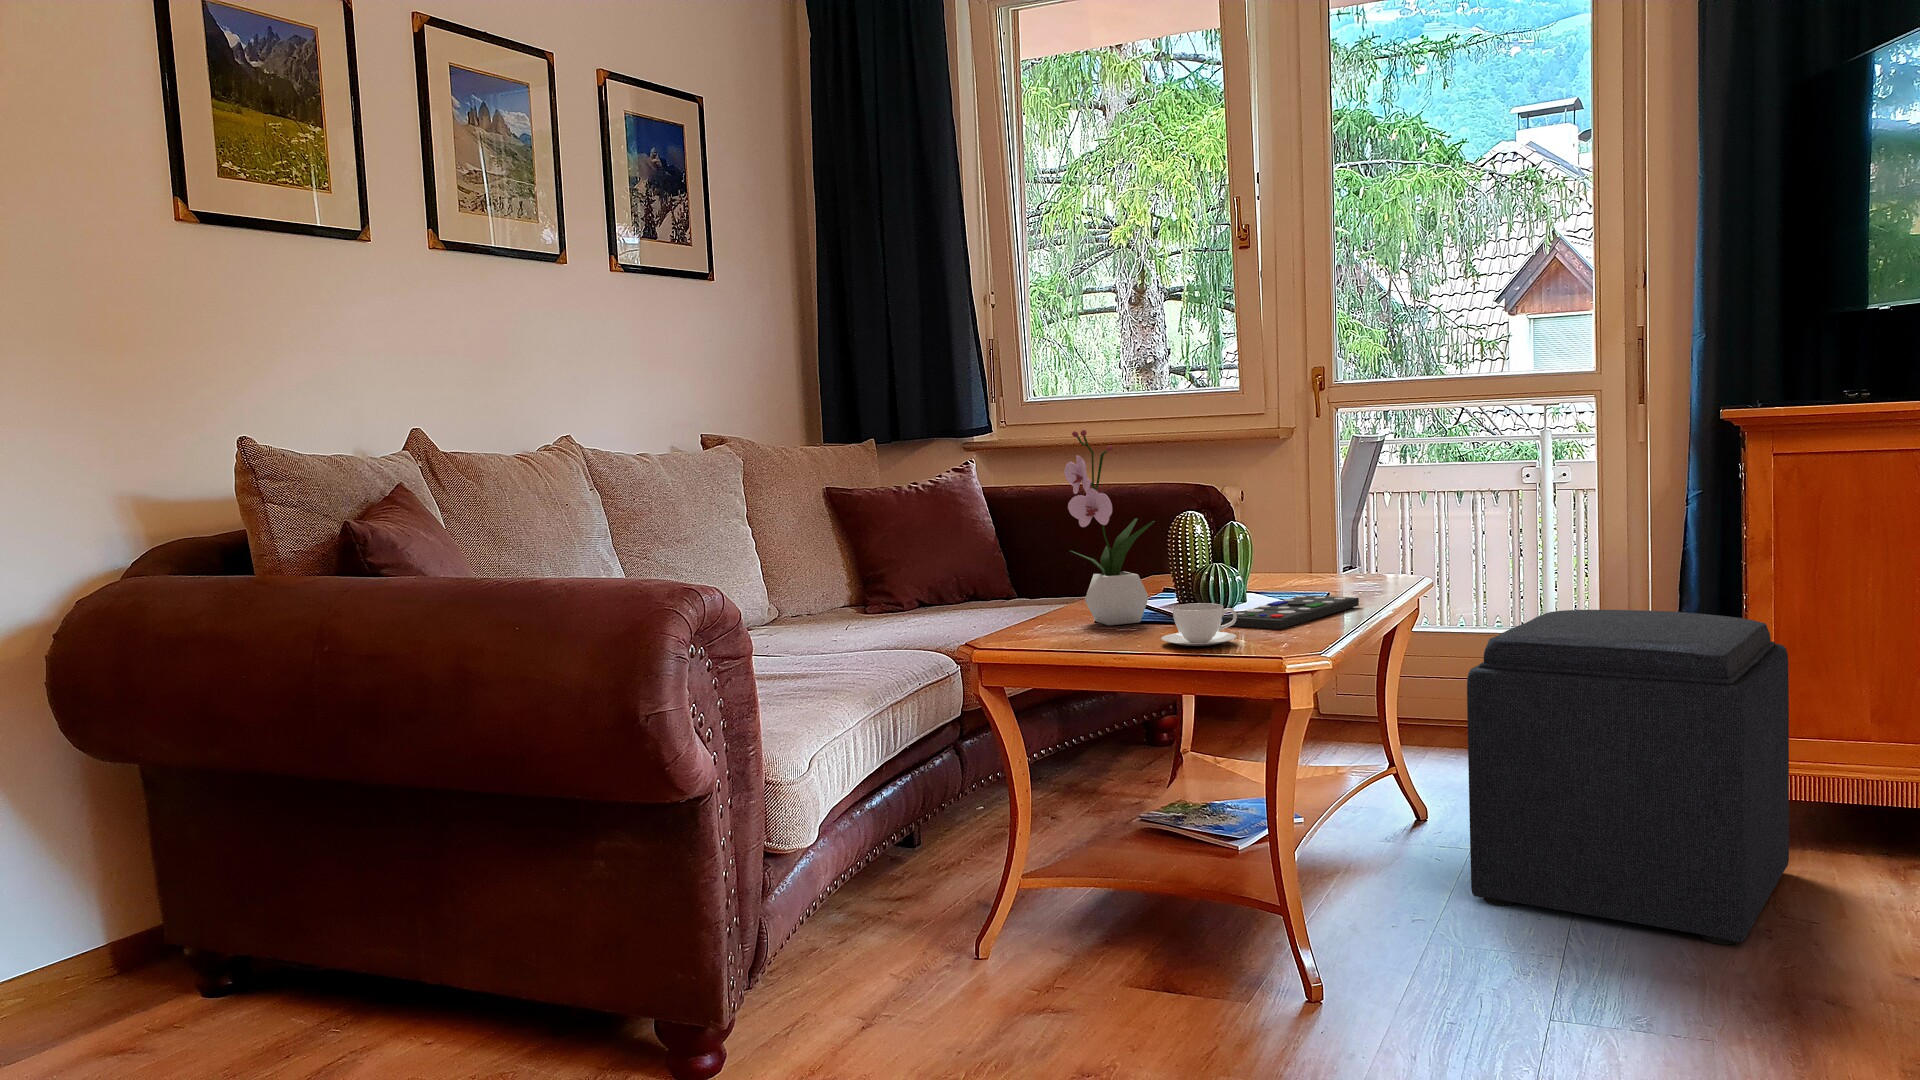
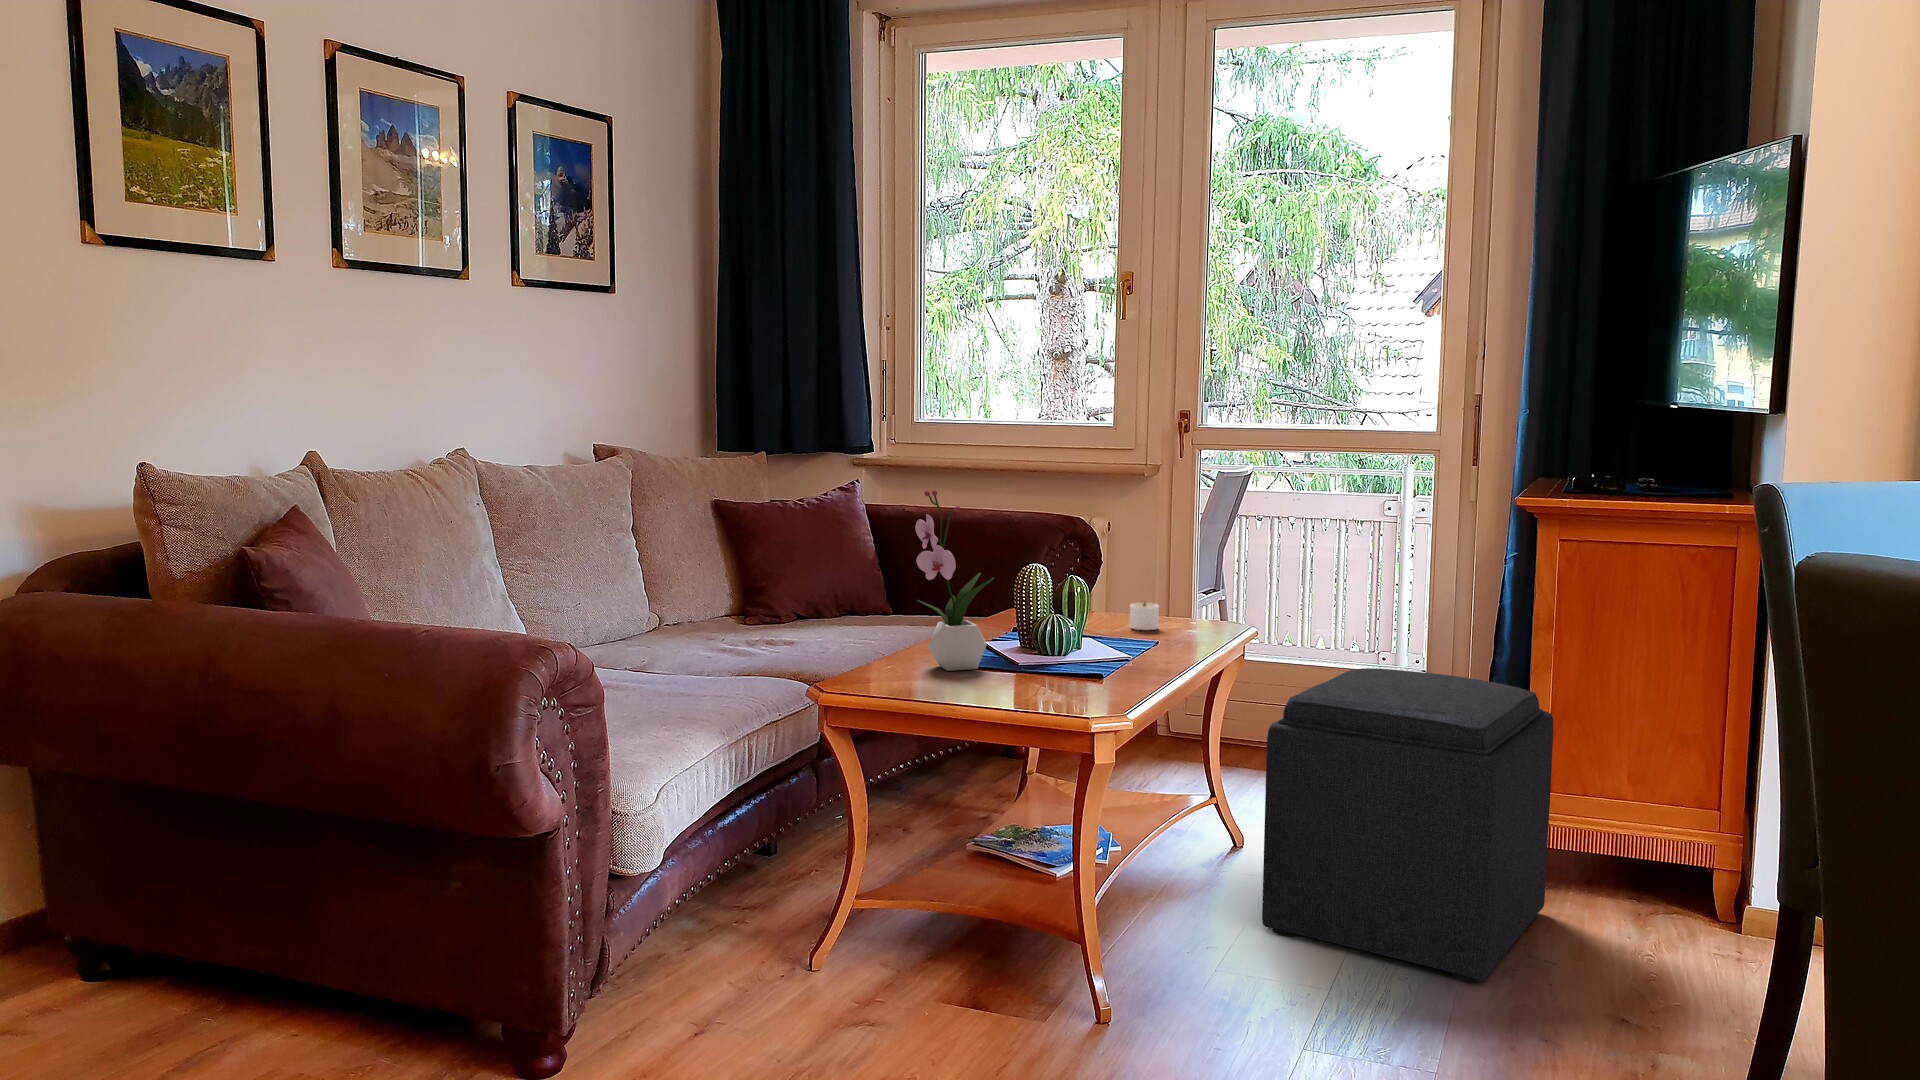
candle: none [1290,555,1335,585] -> present [1130,603,1159,630]
remote control: present [1222,595,1359,629] -> none [1050,646,1179,685]
teacup: present [1161,603,1237,646] -> none [987,661,1055,702]

